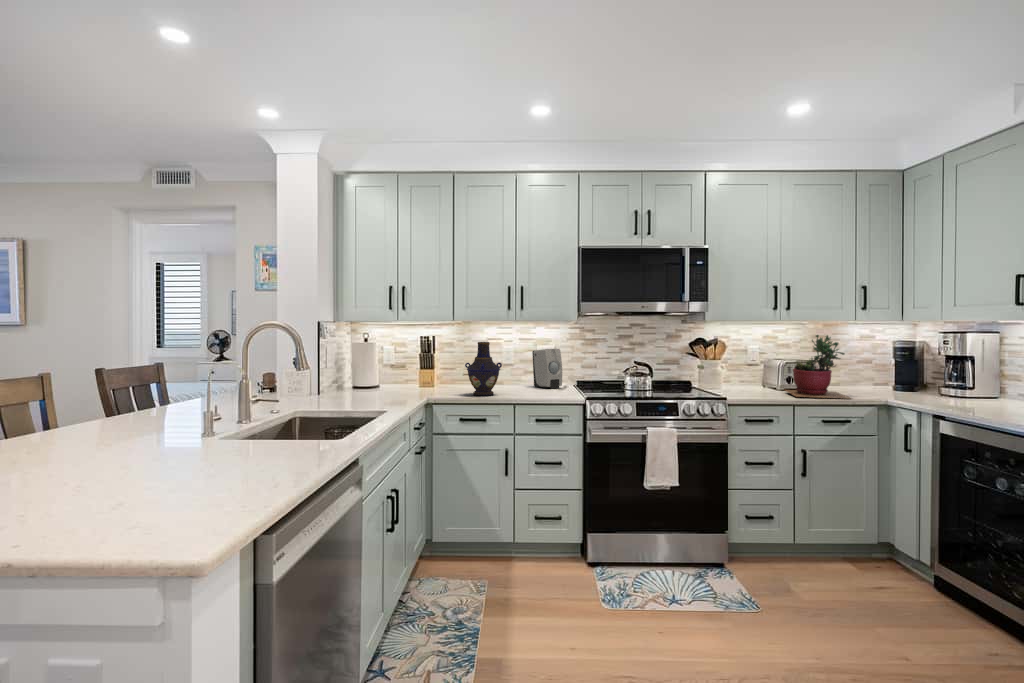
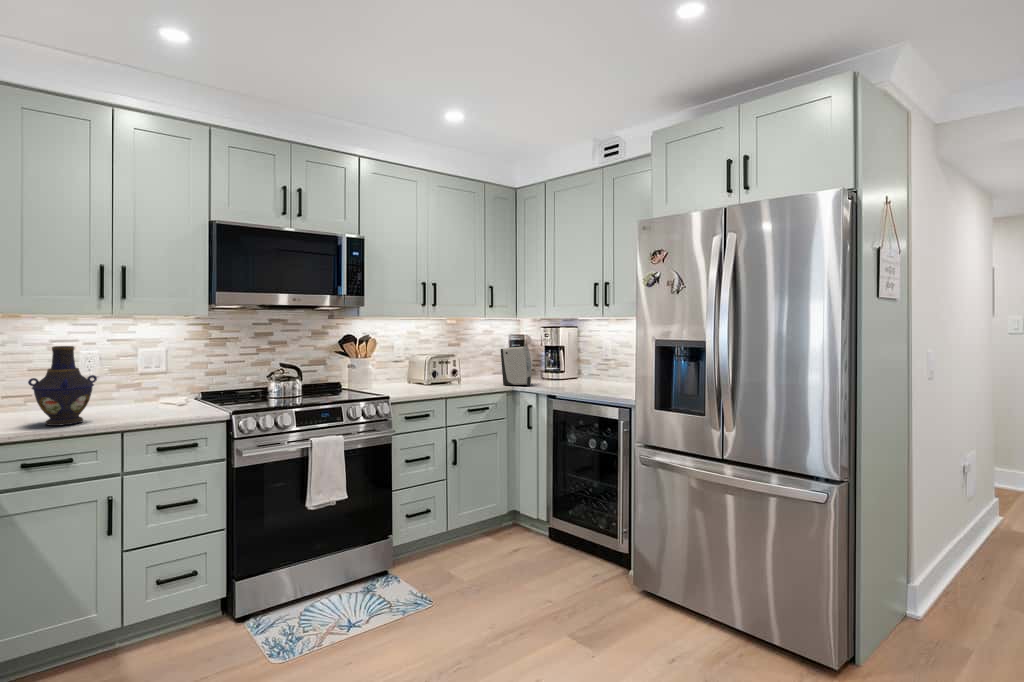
succulent plant: present [785,335,850,399] -> none [431,331,491,391]
soap dispenser: present [532,349,562,389] -> present [501,346,532,386]

